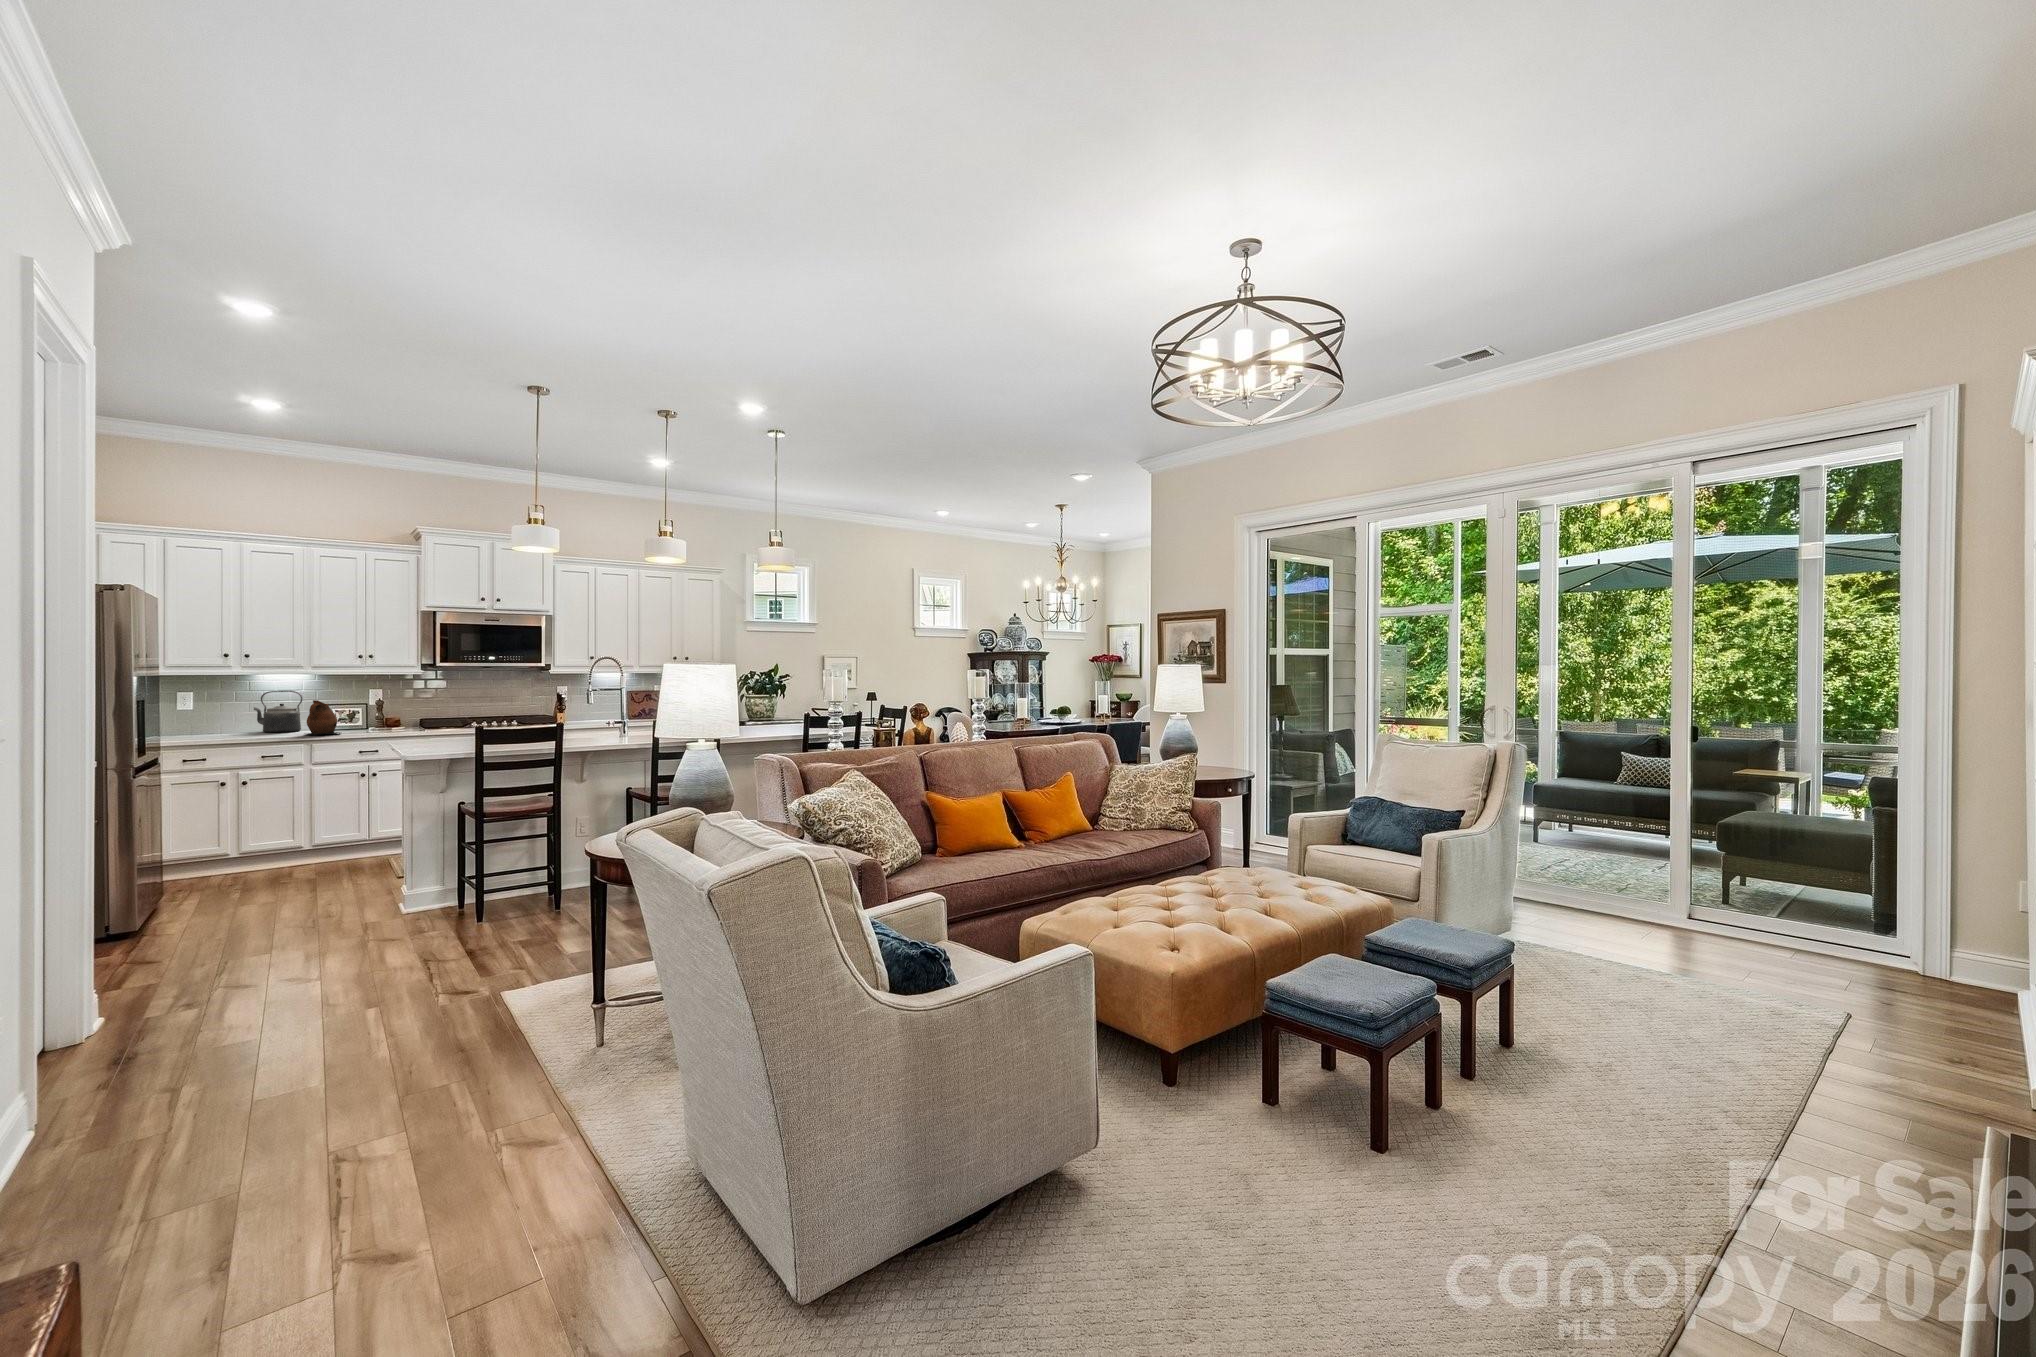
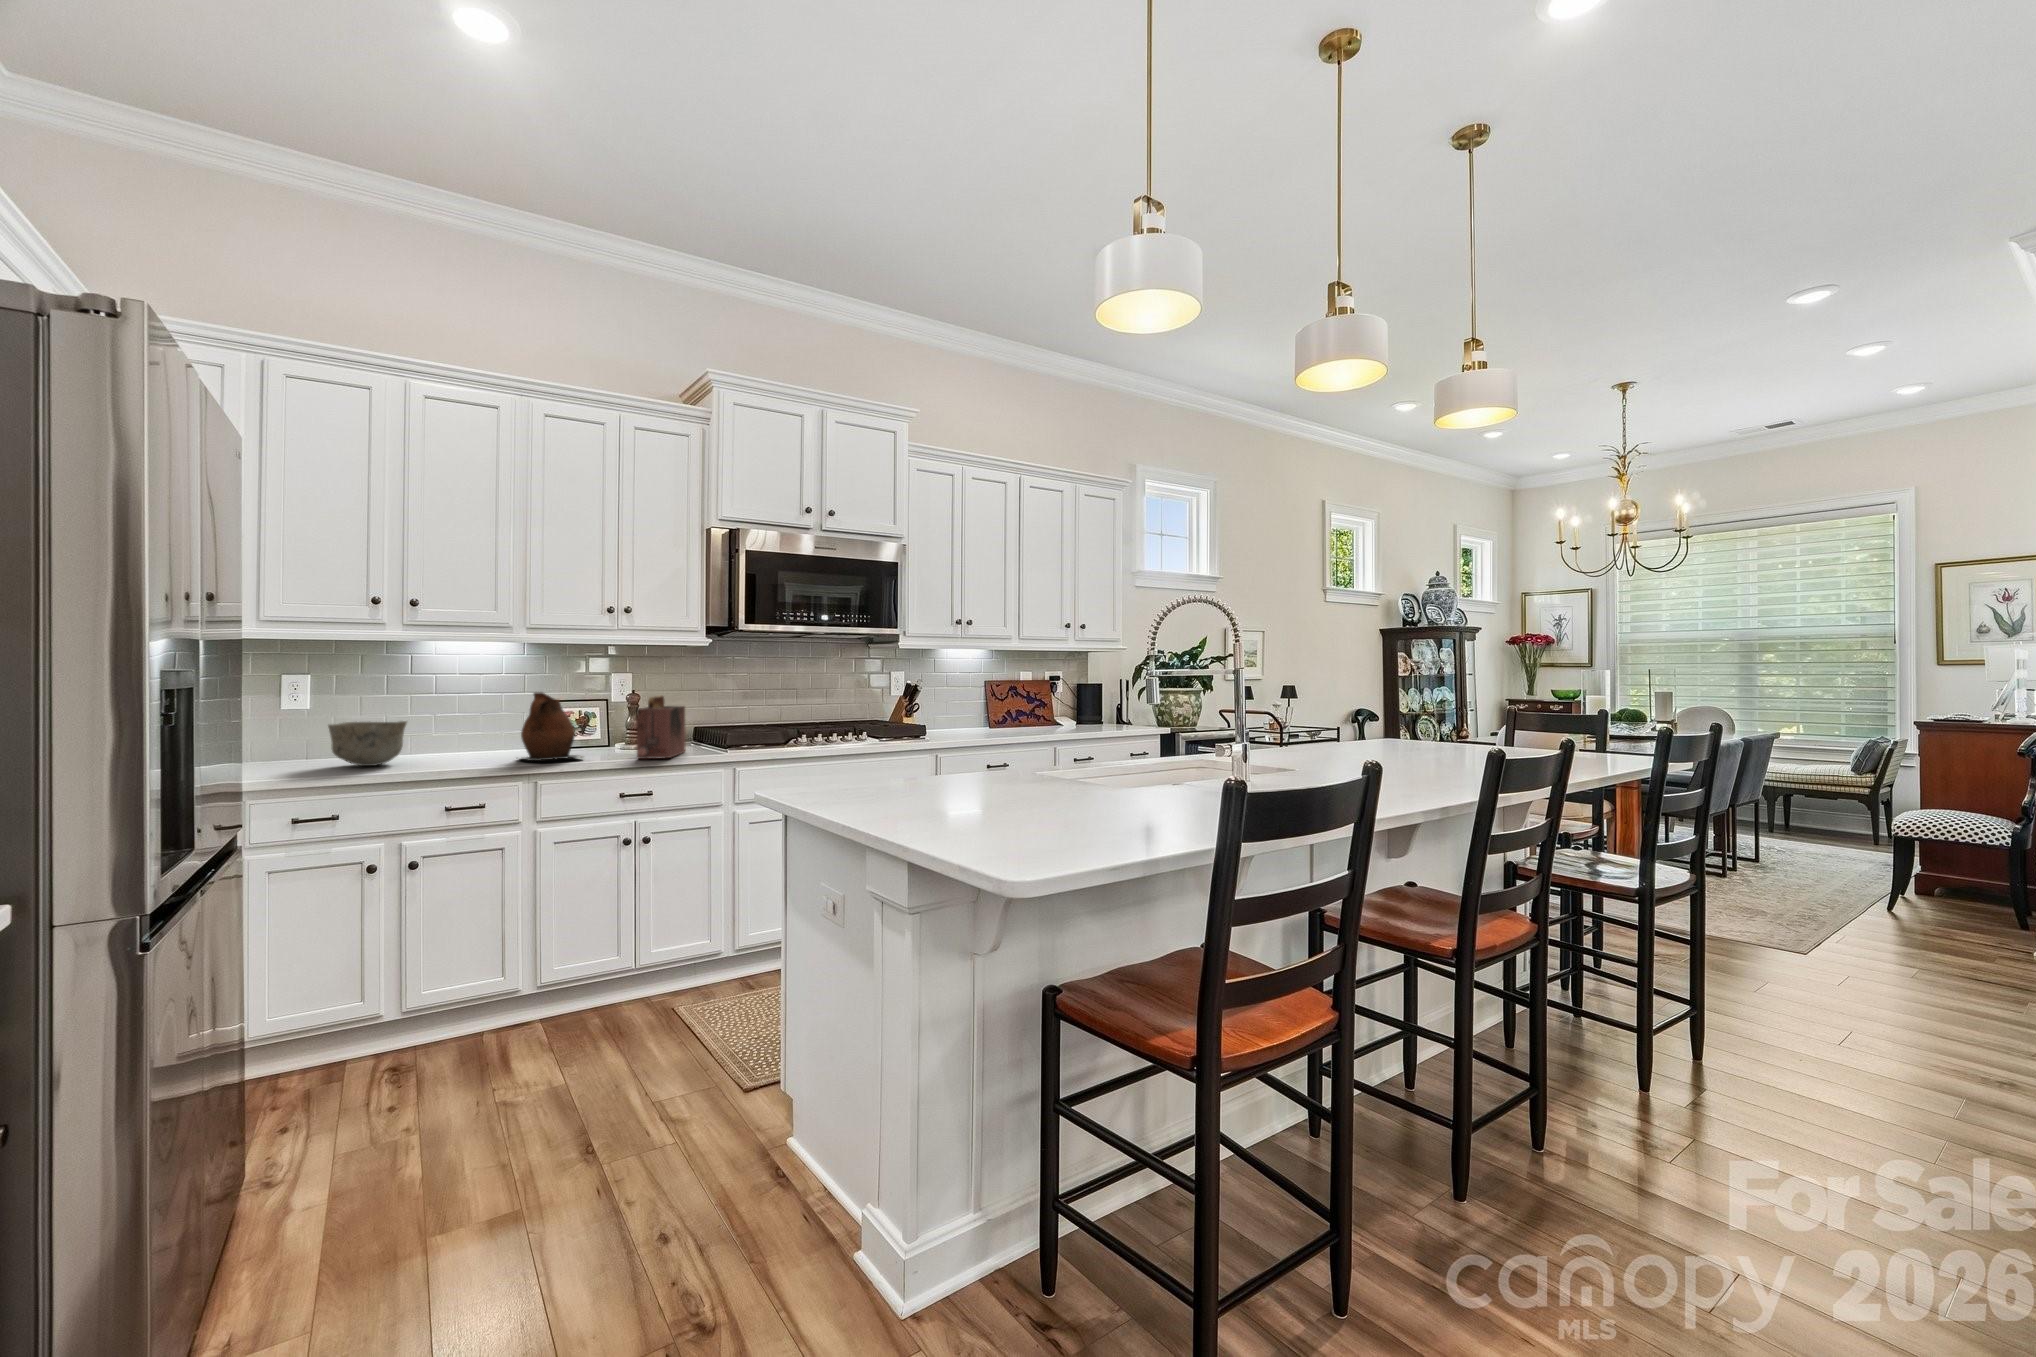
kettle: present [254,691,302,732] -> none [417,674,504,754]
toaster: none [370,701,405,734] -> present [636,695,686,759]
bowl: none [202,715,245,737] -> present [328,721,407,766]

